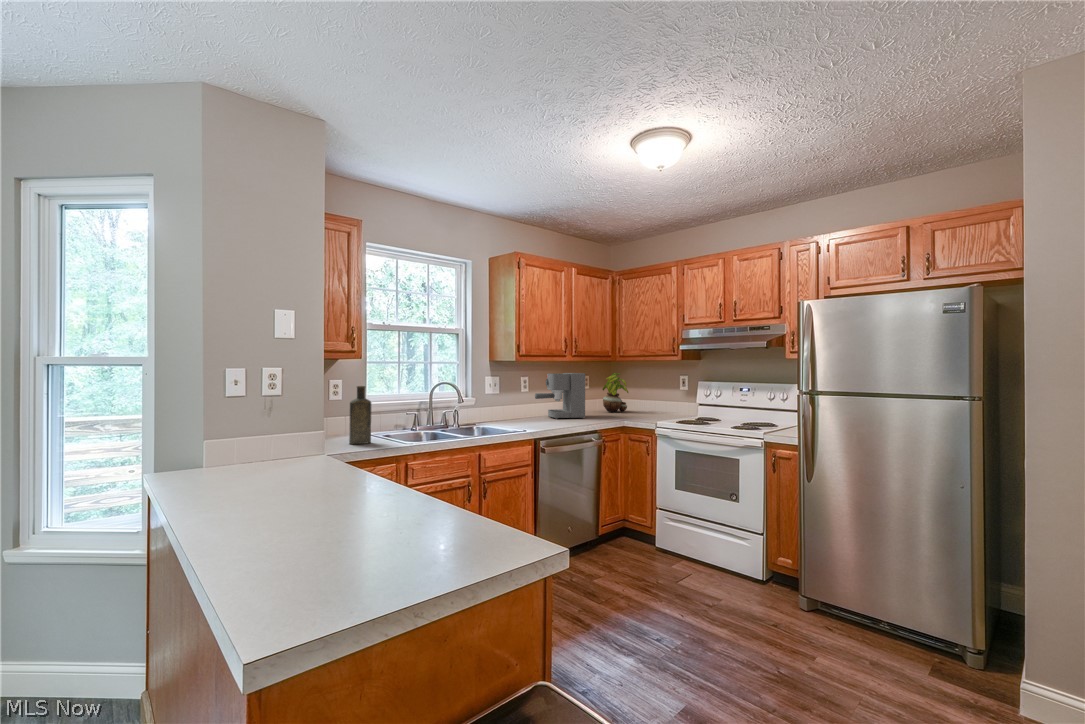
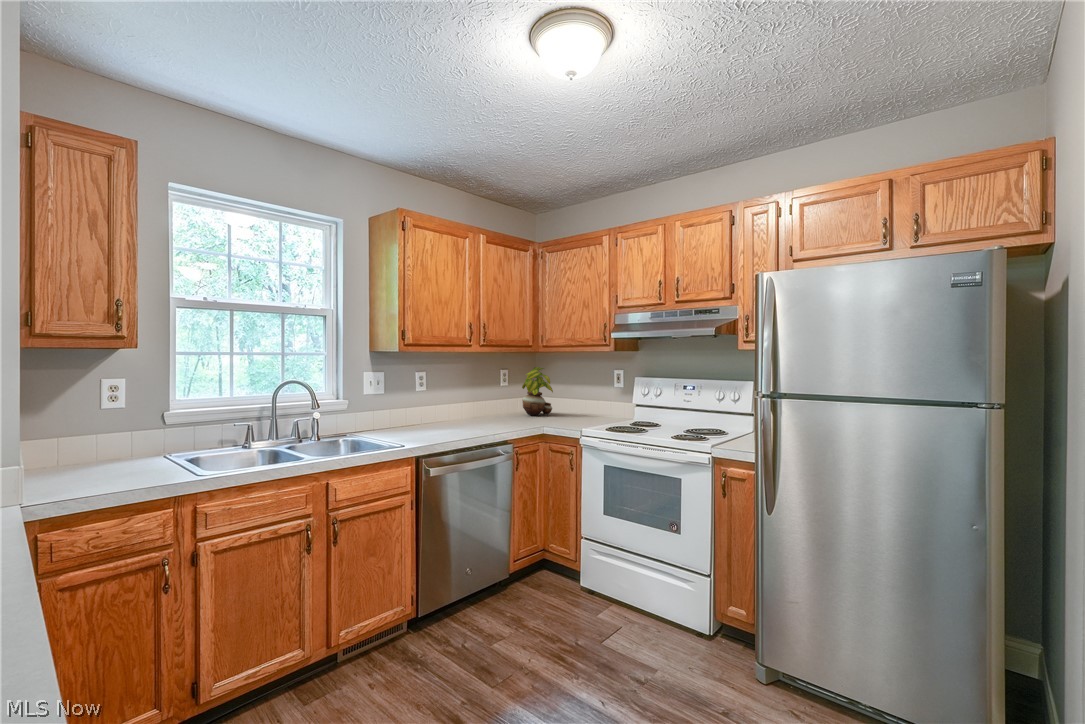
coffee maker: present [535,373,585,419] -> none [429,368,495,427]
bottle: present [349,386,371,444] -> none [106,389,149,478]

